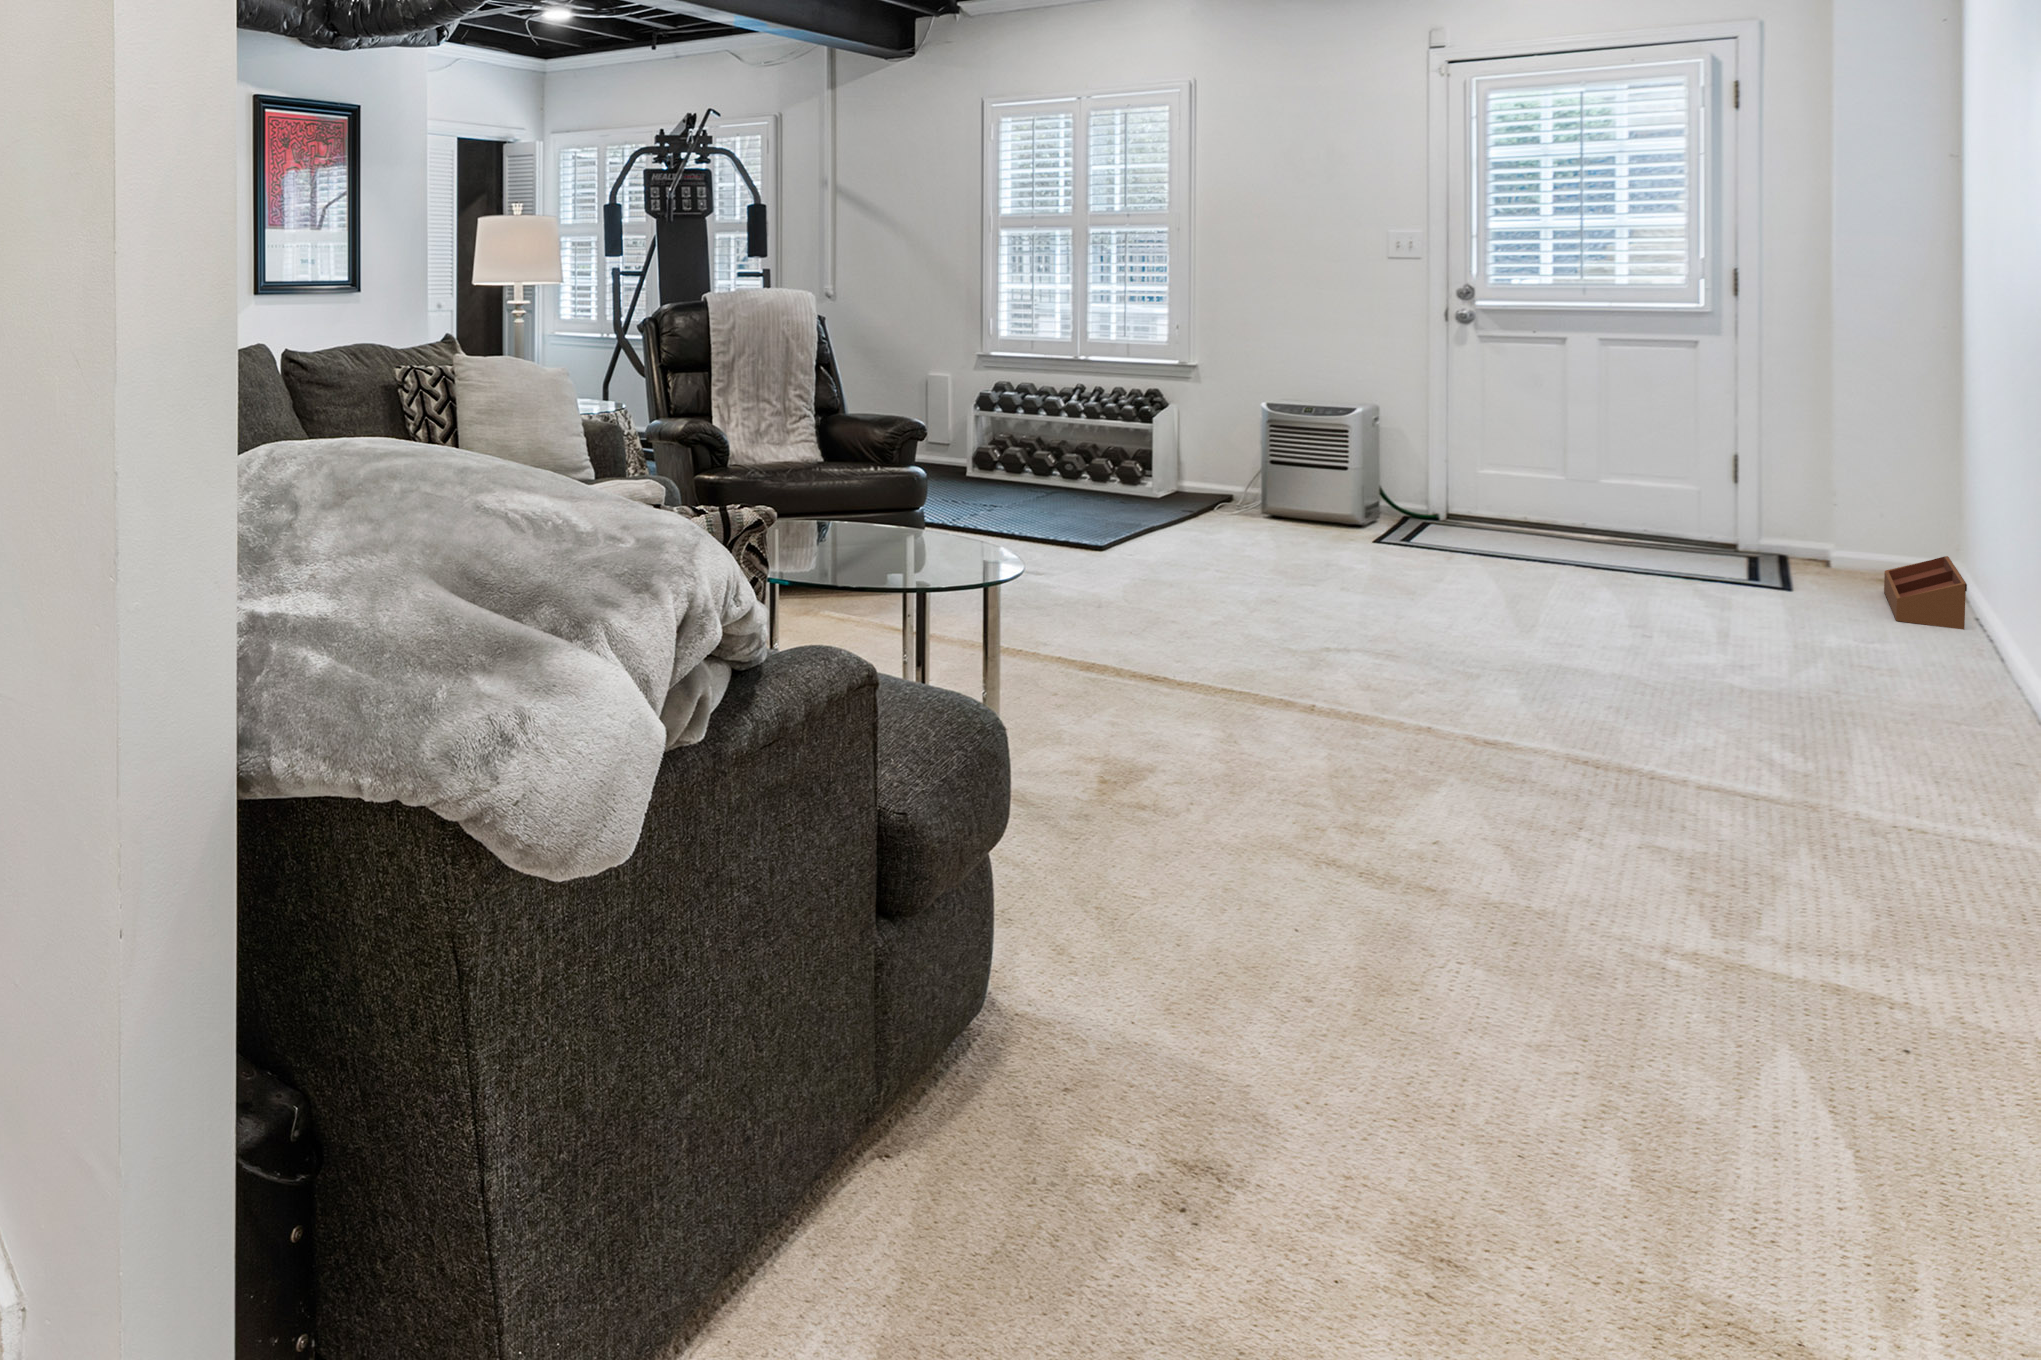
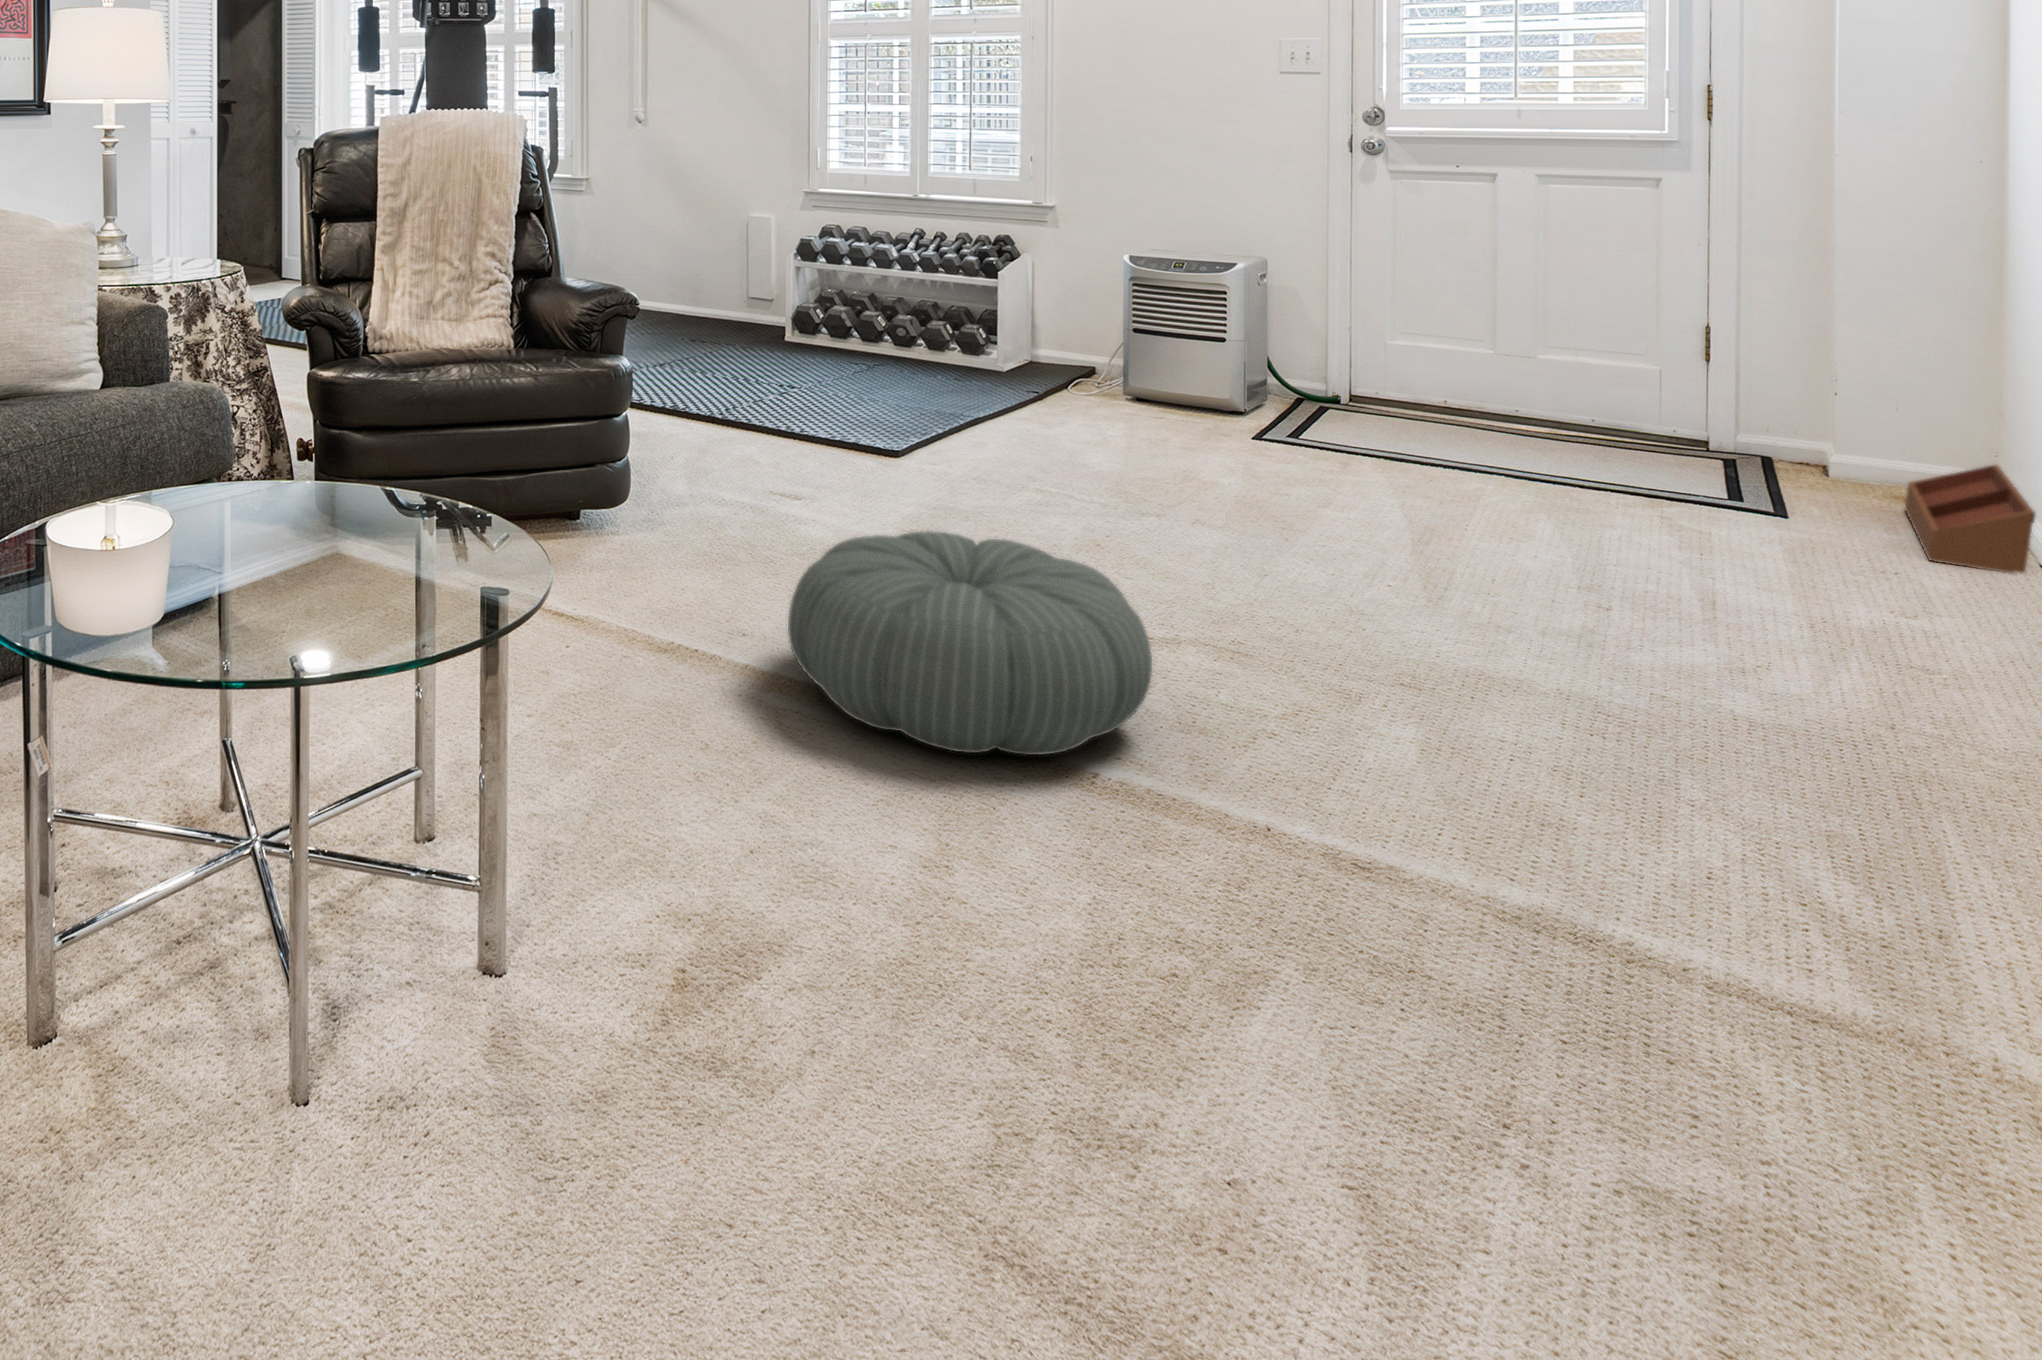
pouf: none [1115,577,1366,709] -> present [788,531,1152,755]

